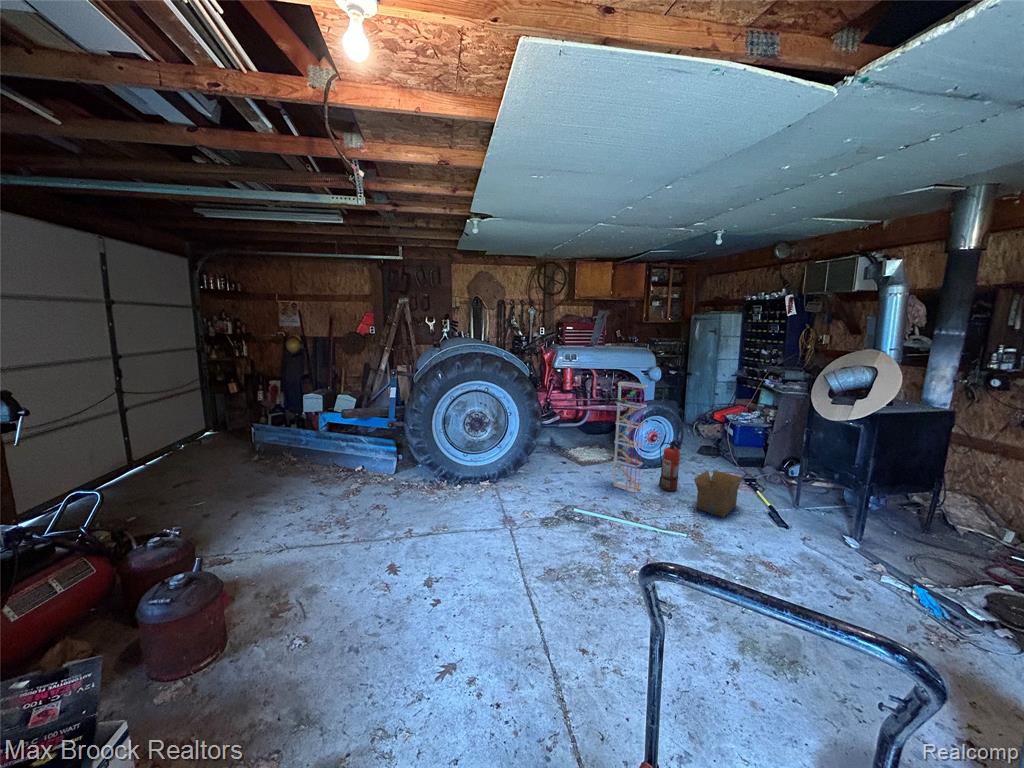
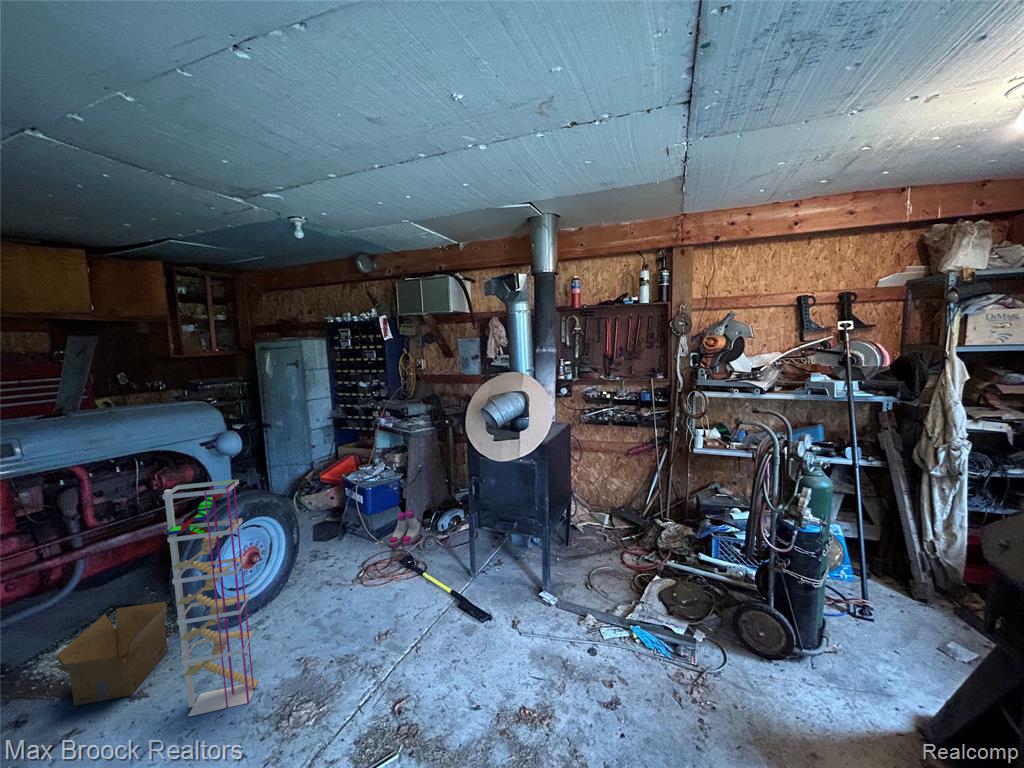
fire extinguisher: present [659,440,683,491] -> none [278,555,322,654]
boots: none [745,452,777,477] -> present [389,510,421,547]
cardboard box: present [694,470,742,517] -> present [55,602,168,706]

